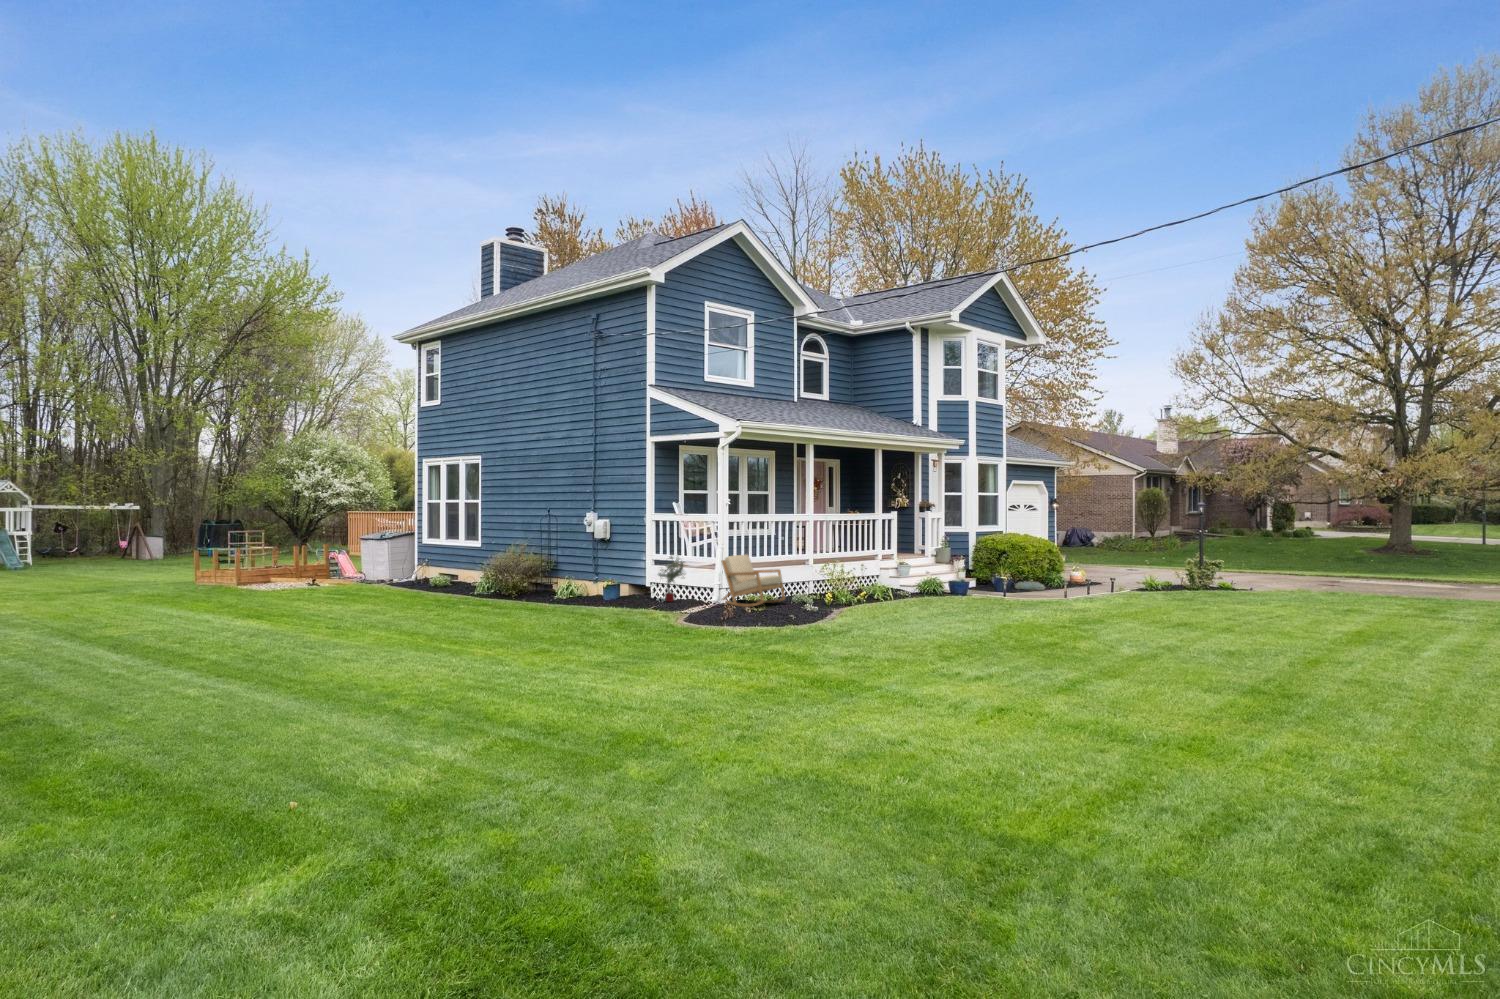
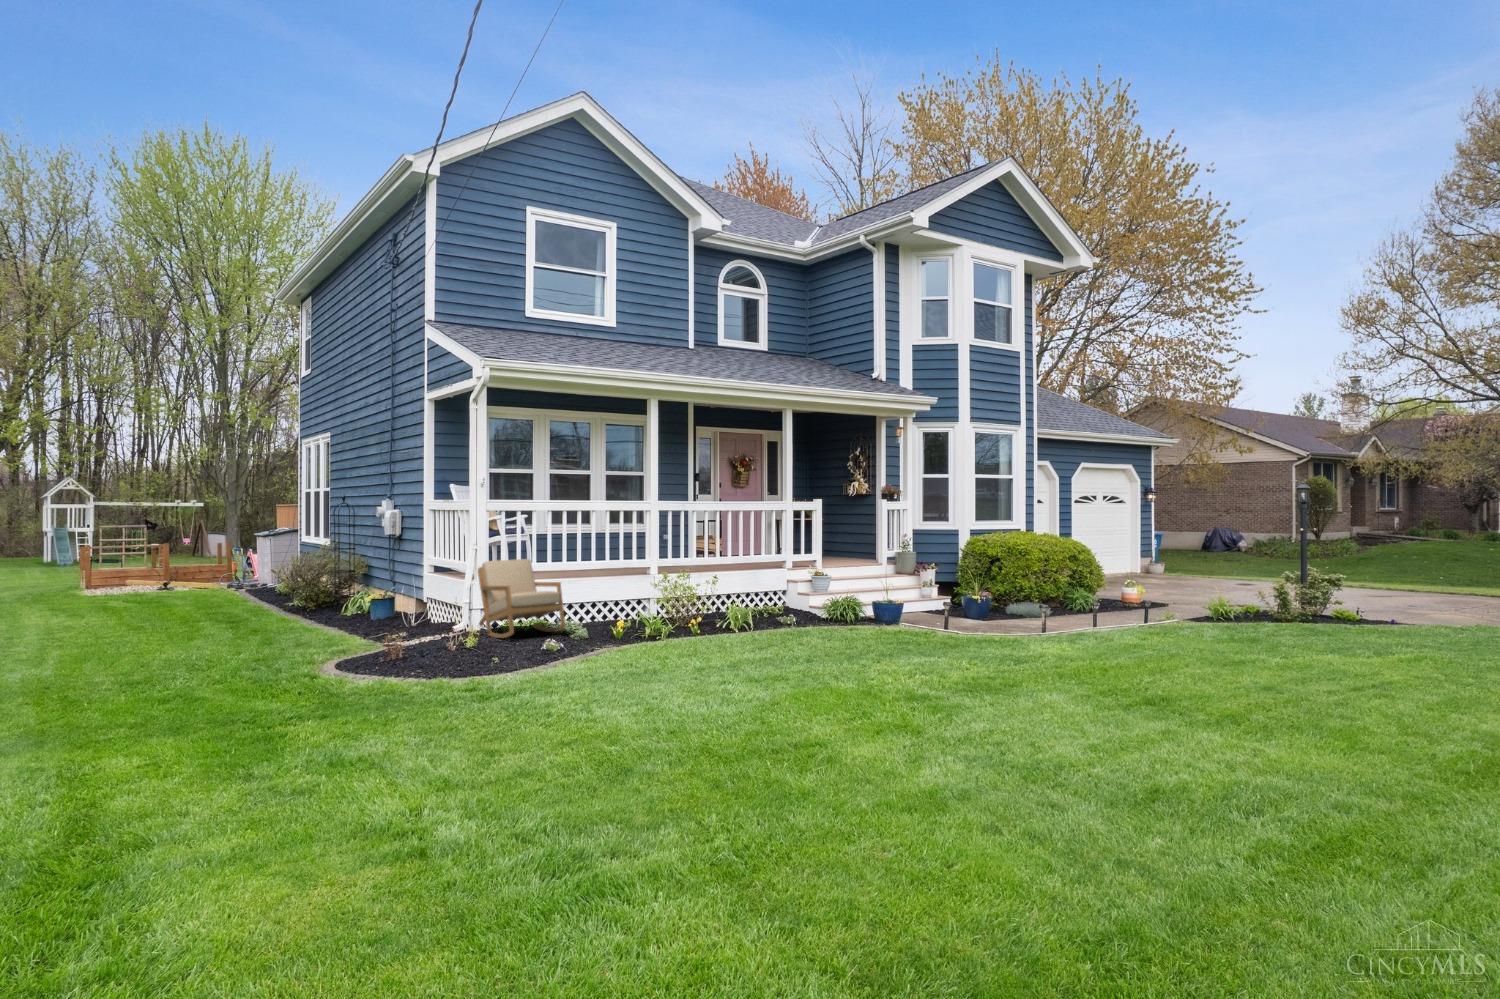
potted tree: present [659,555,684,602] -> none [408,557,449,627]

